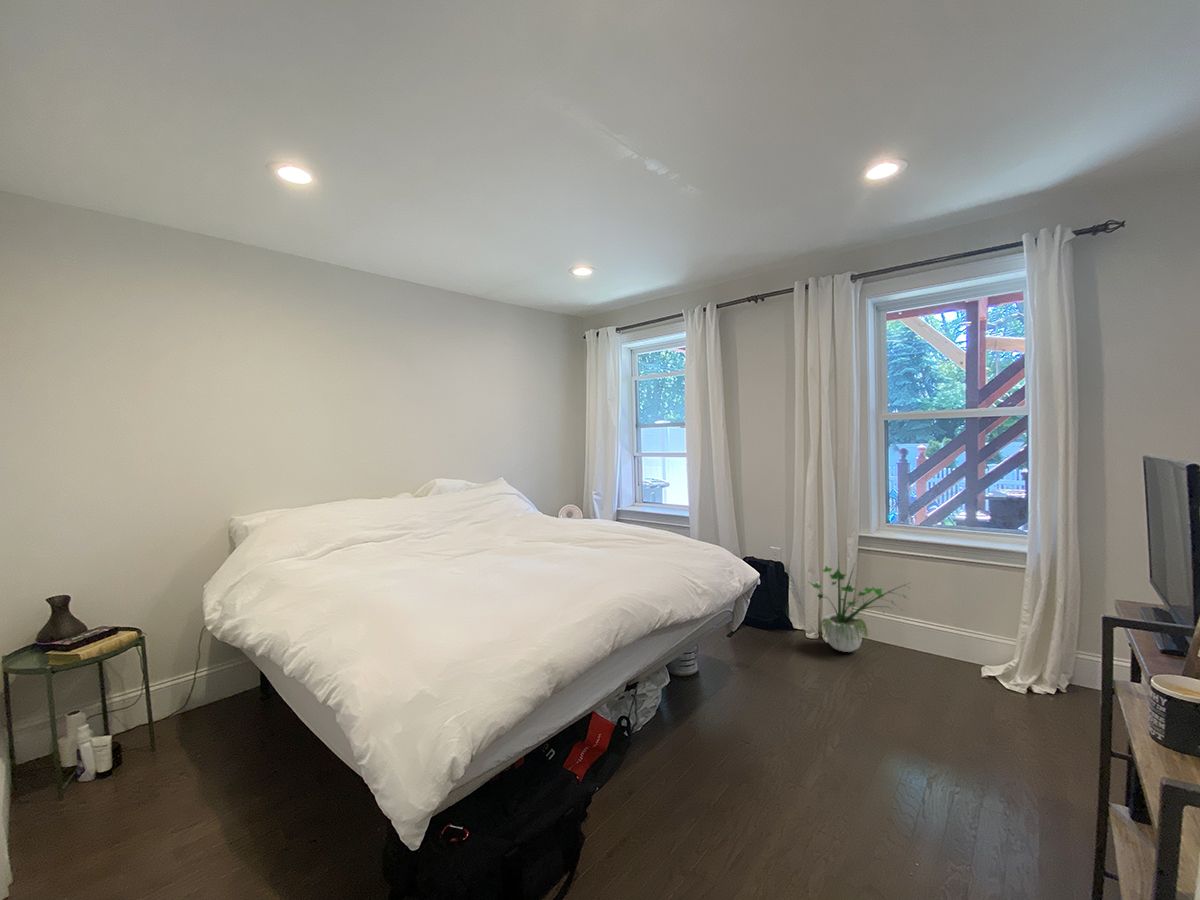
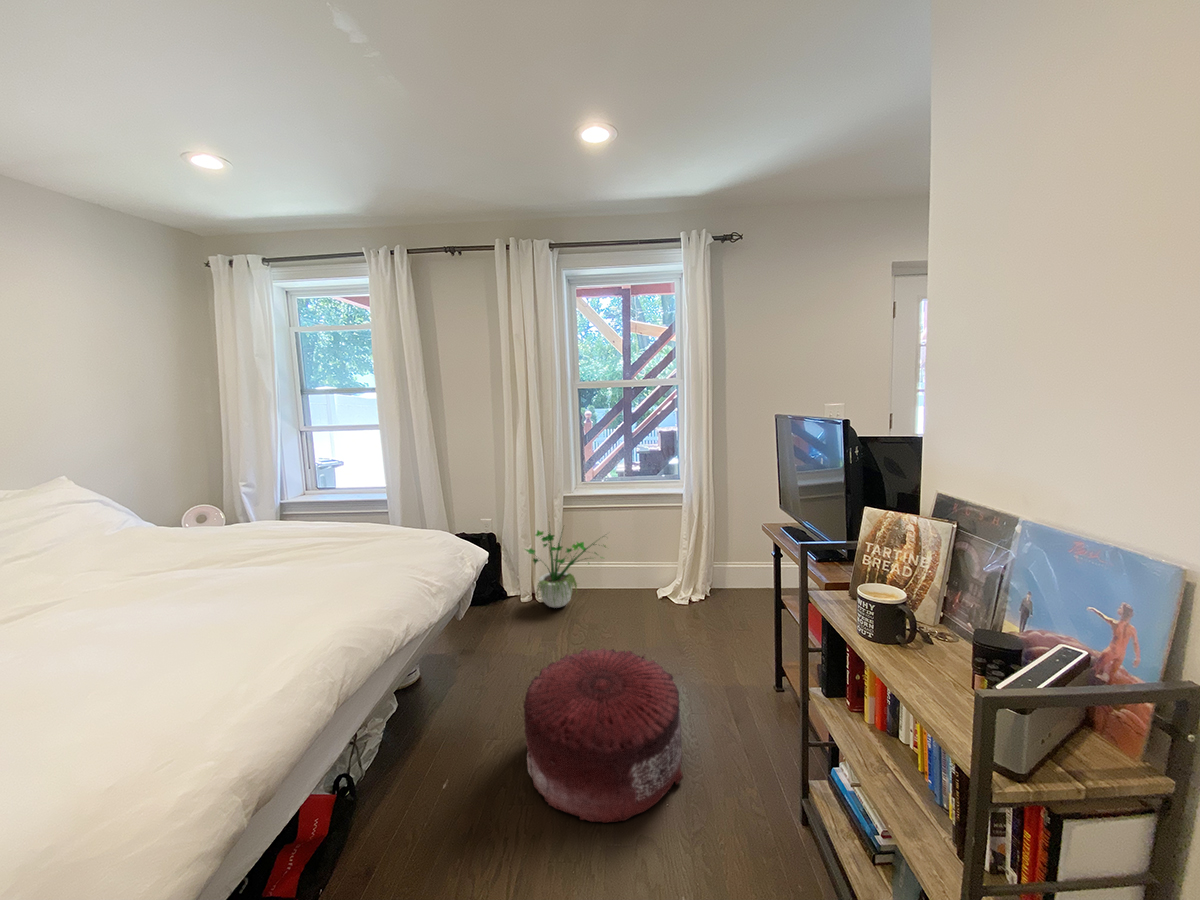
pouf: none [764,680,942,849] -> present [523,648,683,823]

